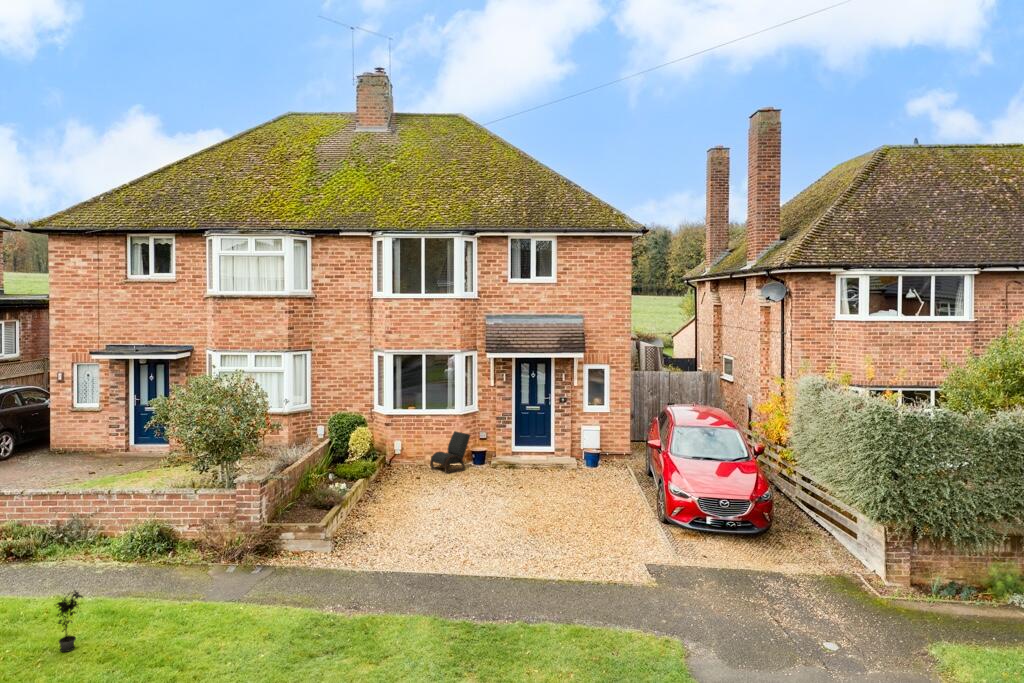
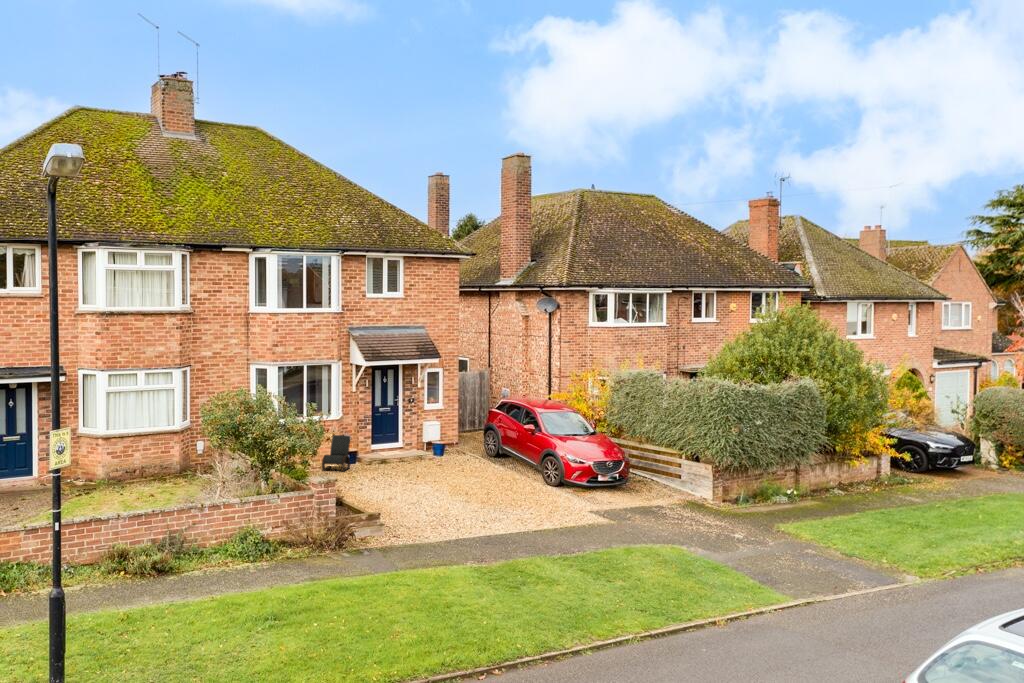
potted plant: present [56,590,83,652] -> none [394,521,414,560]

